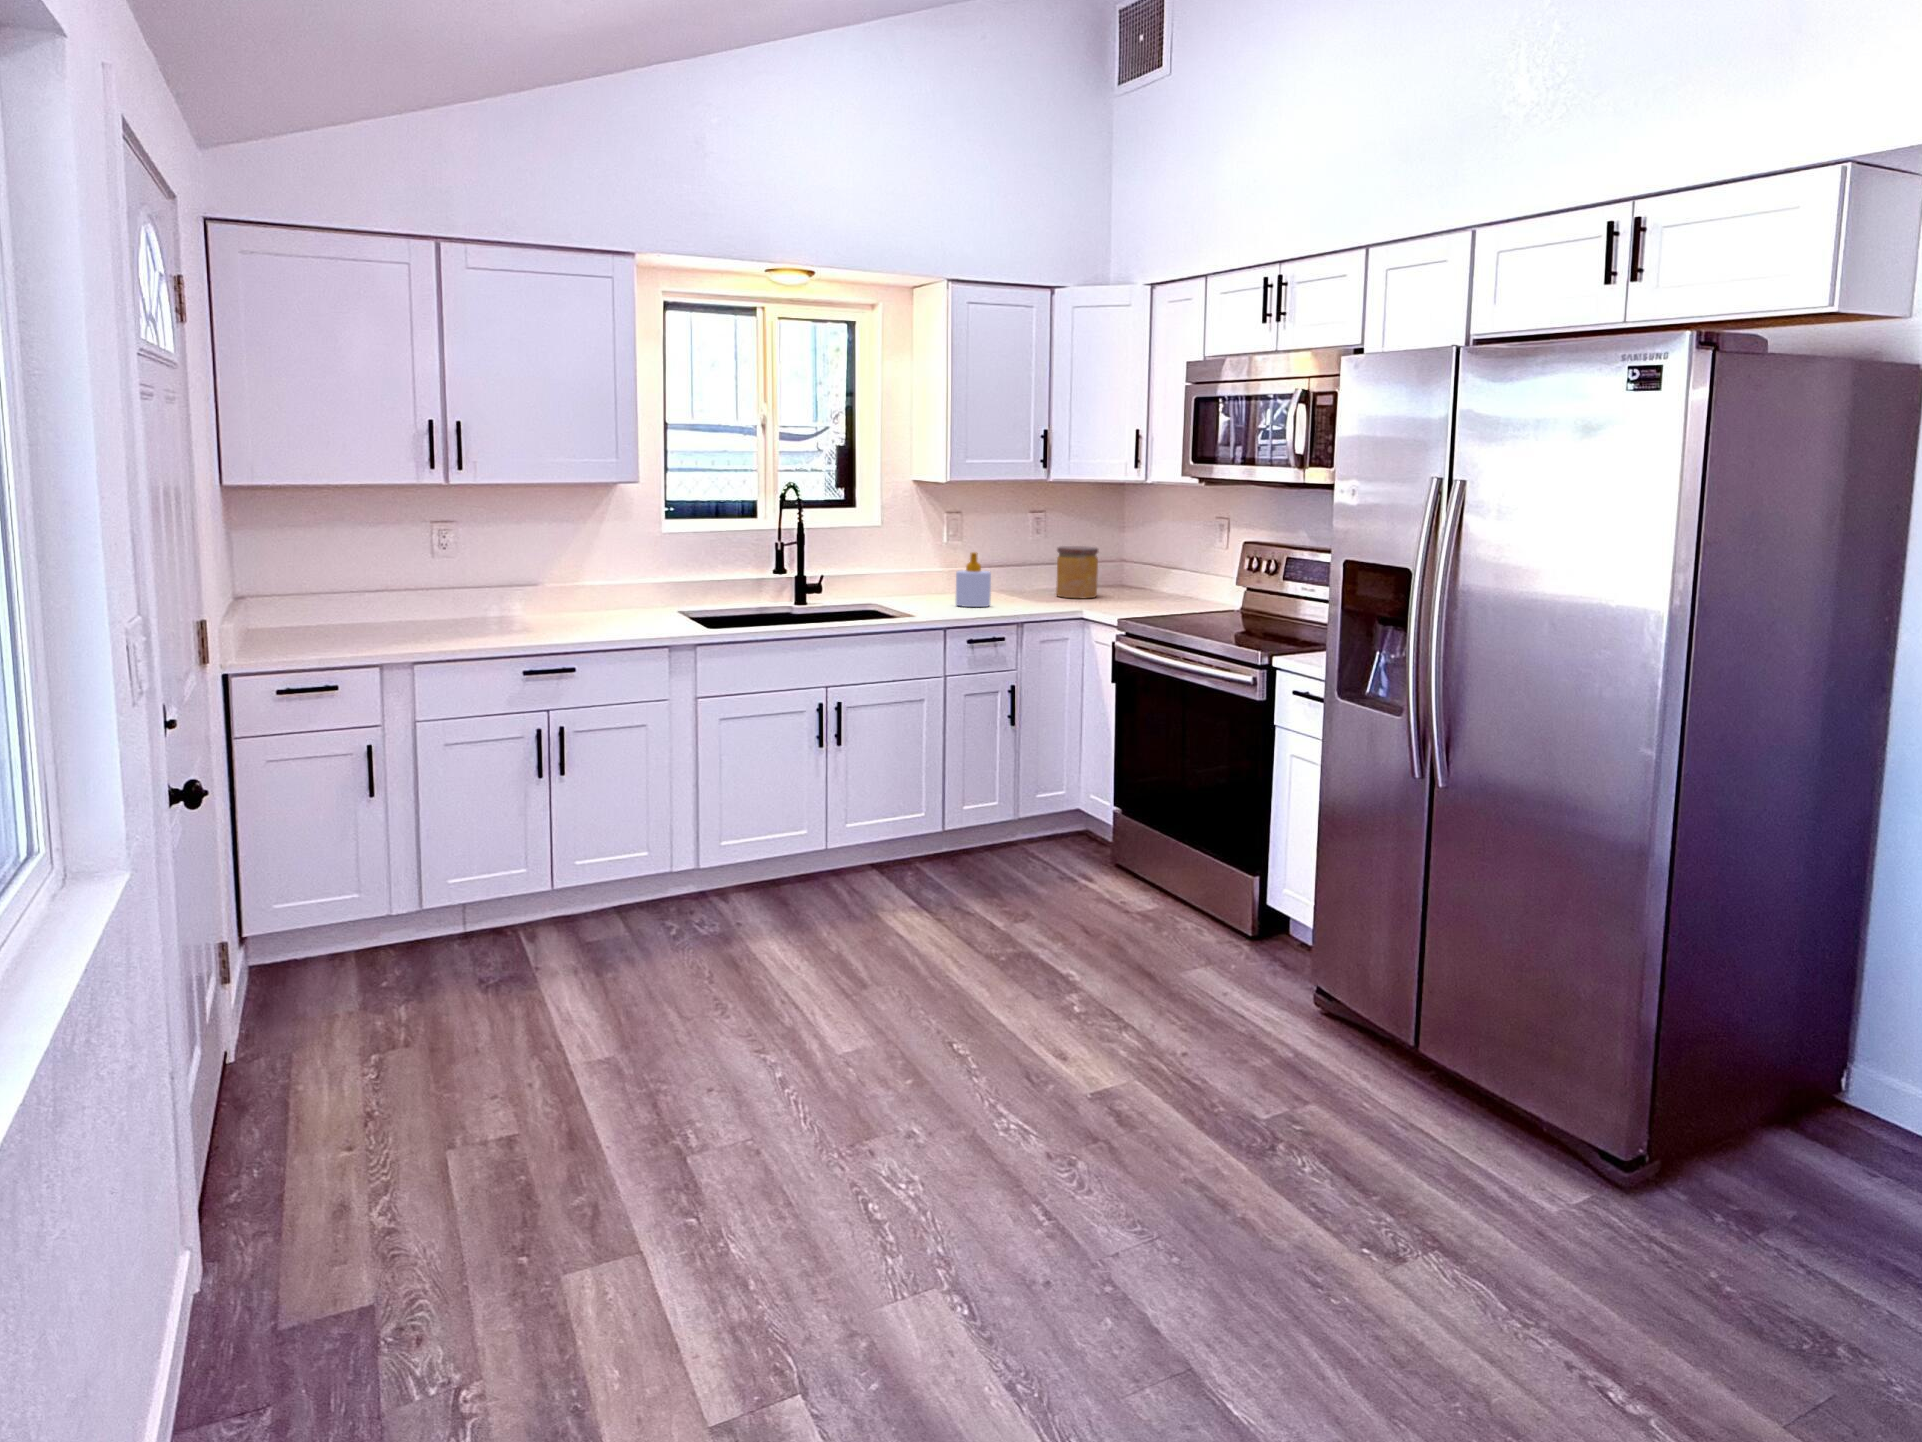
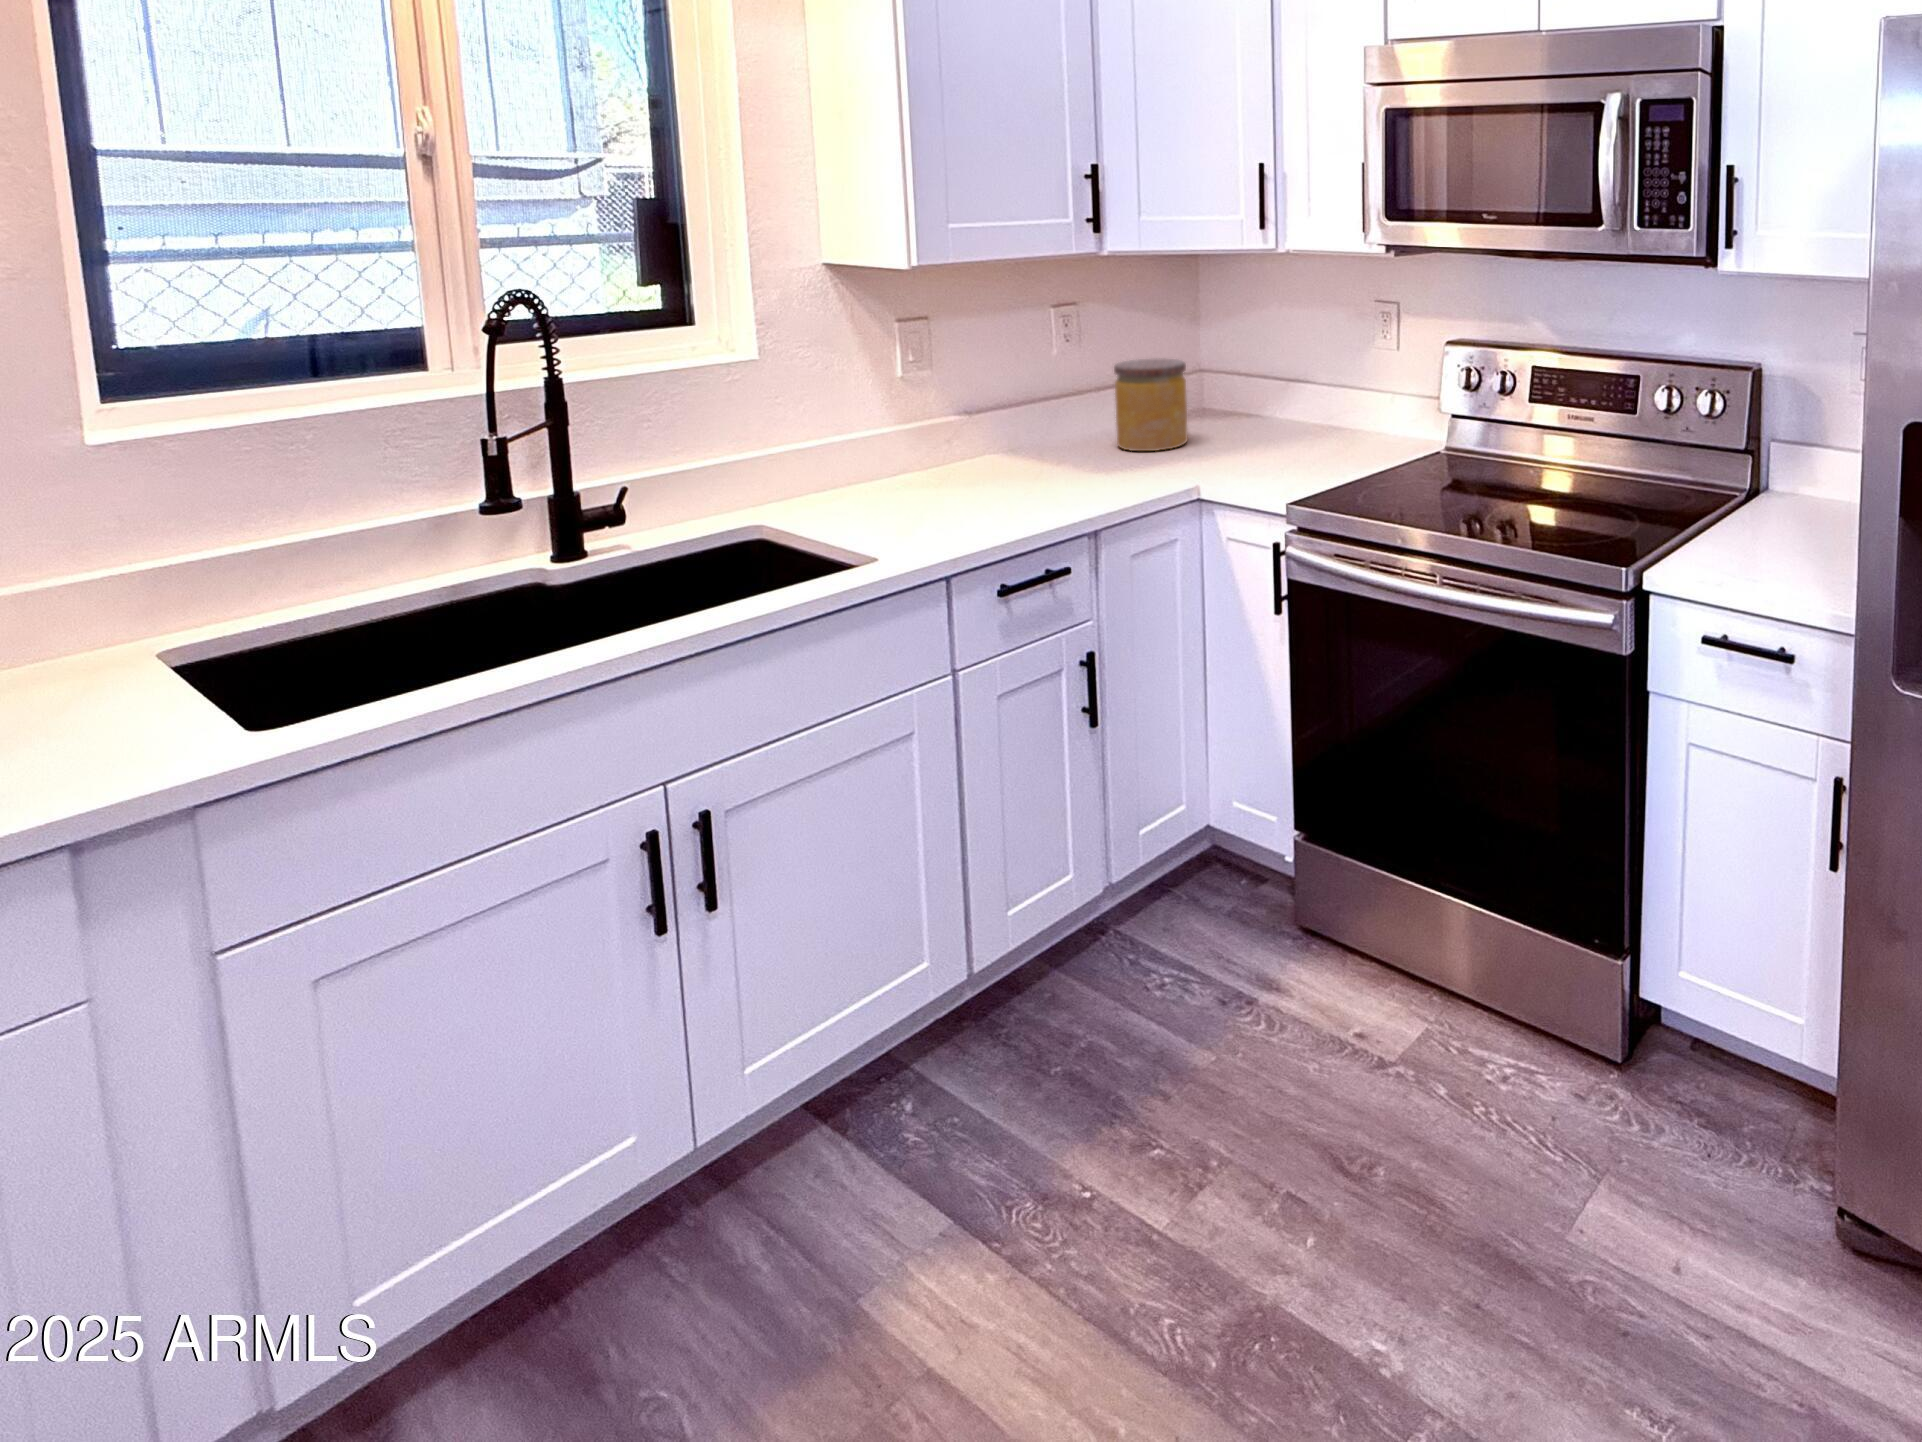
soap bottle: present [956,552,991,607] -> none [943,401,1018,508]

